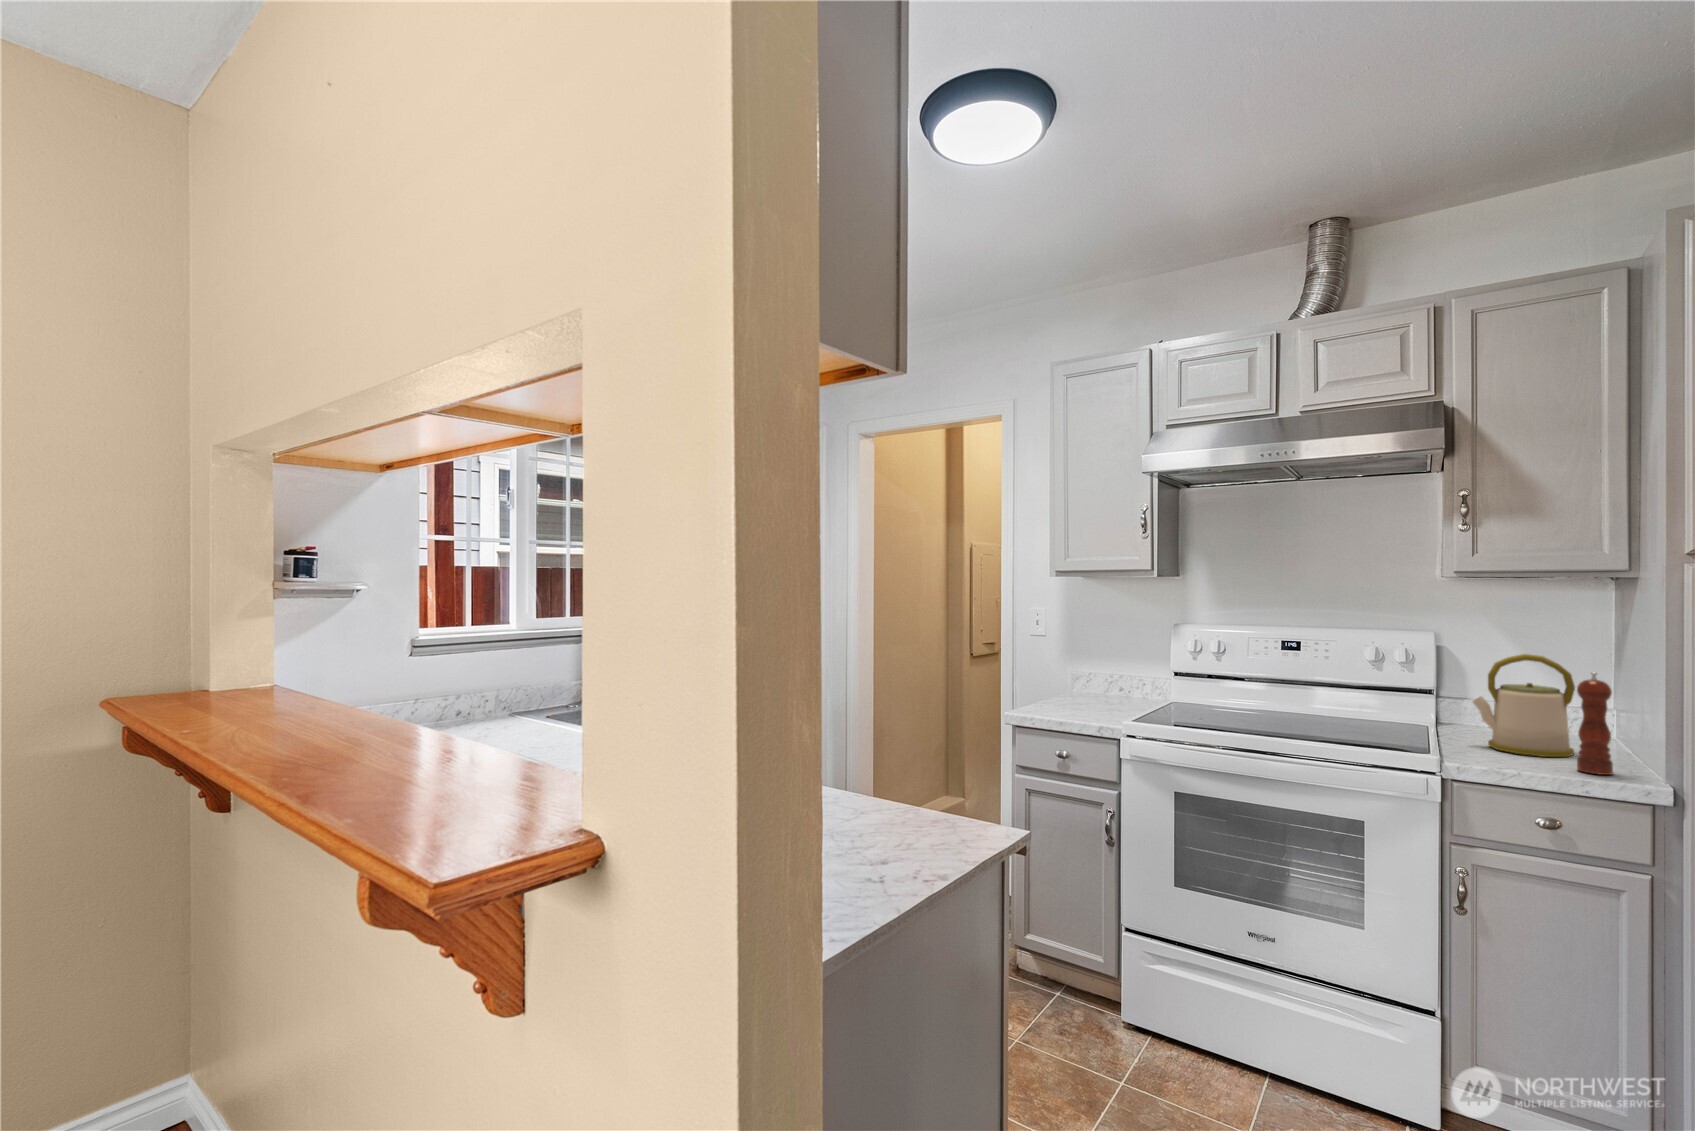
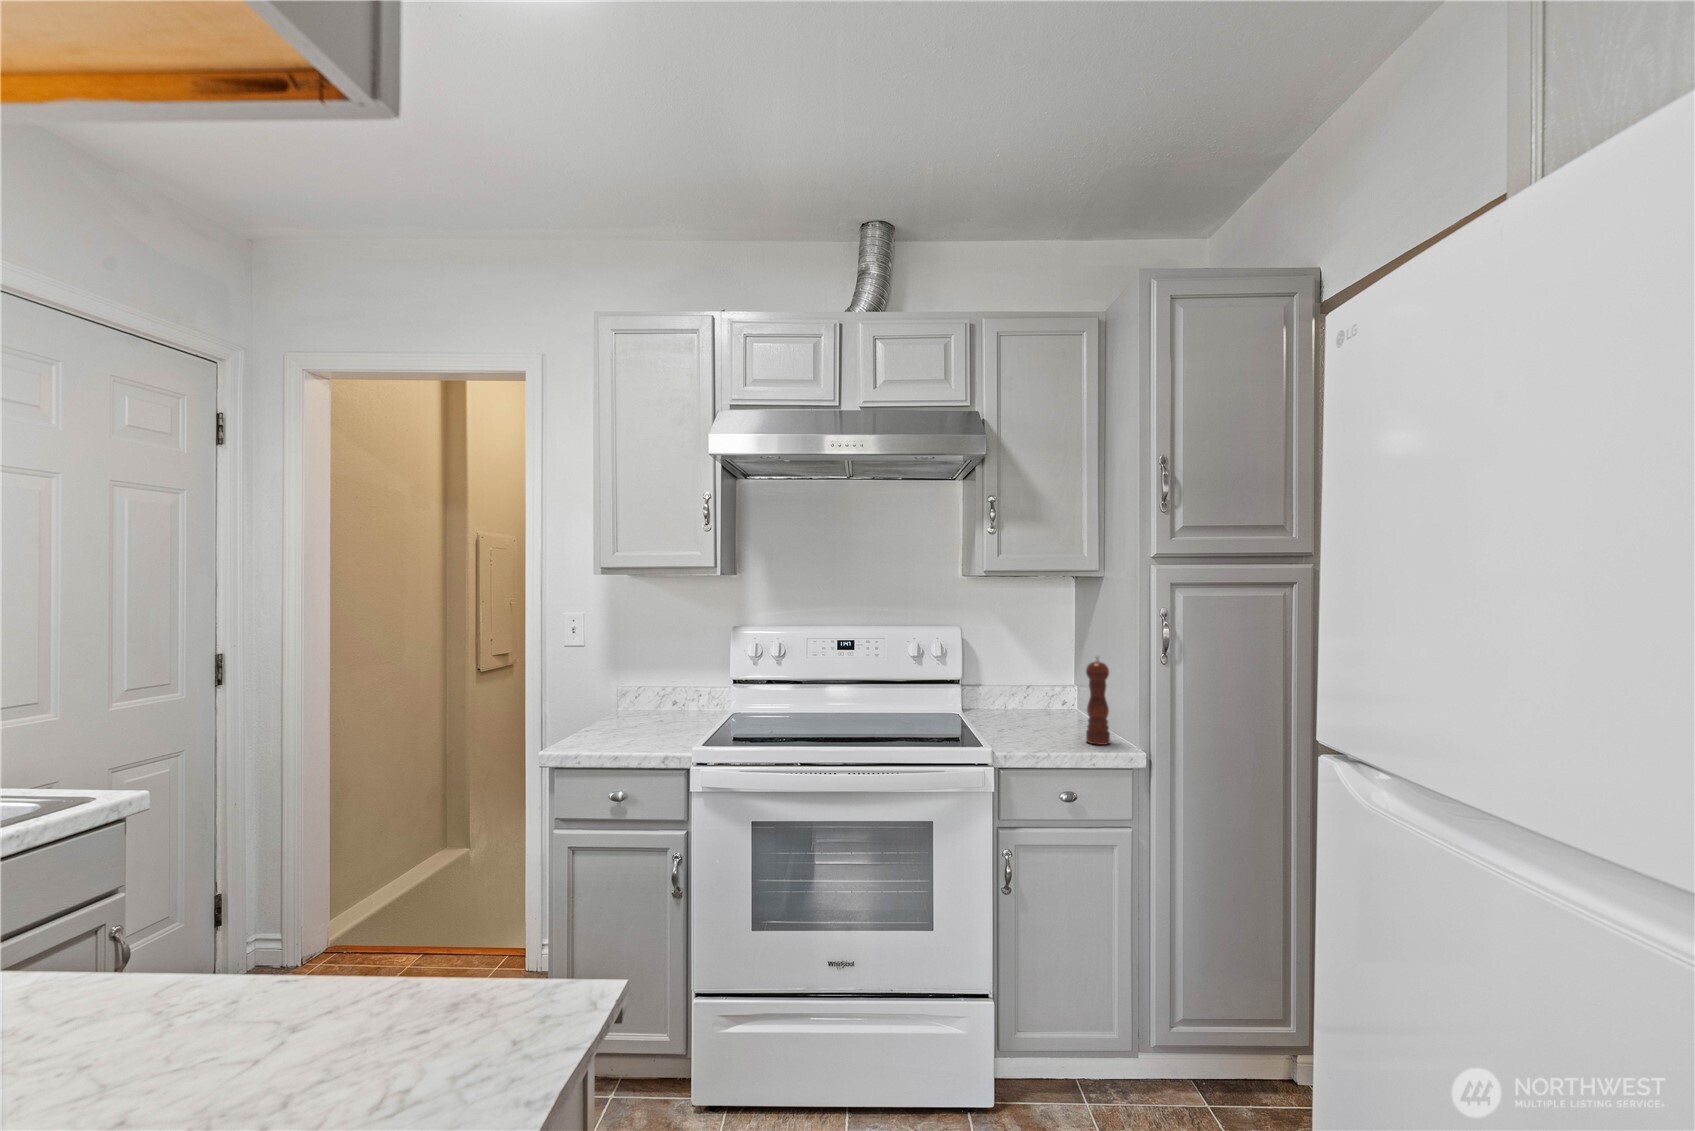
kettle: present [1473,654,1575,757] -> none [999,641,1070,732]

